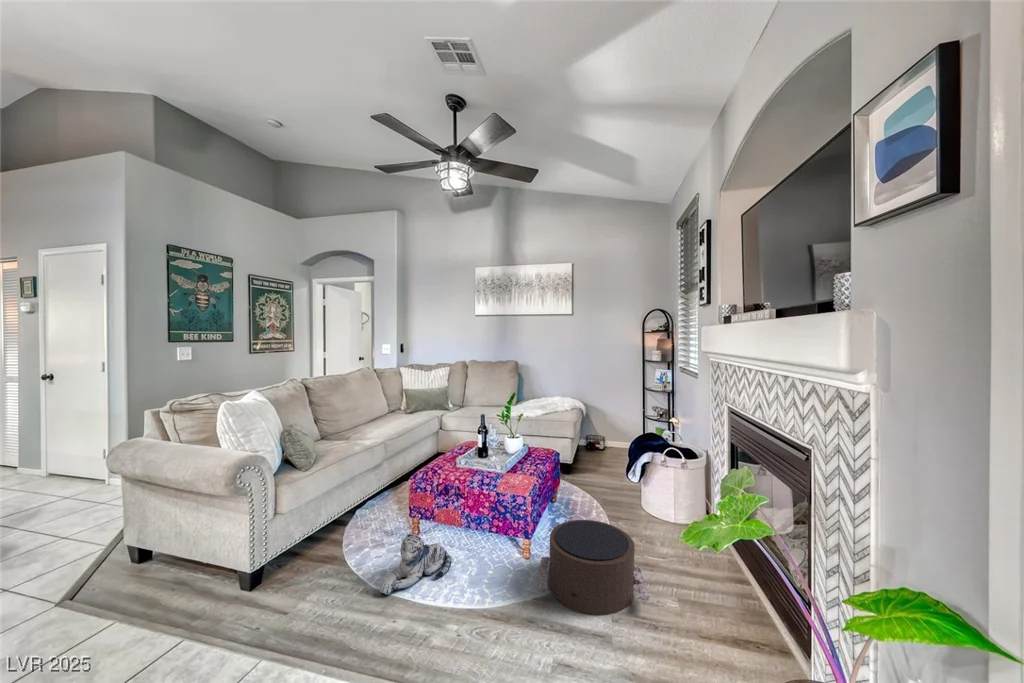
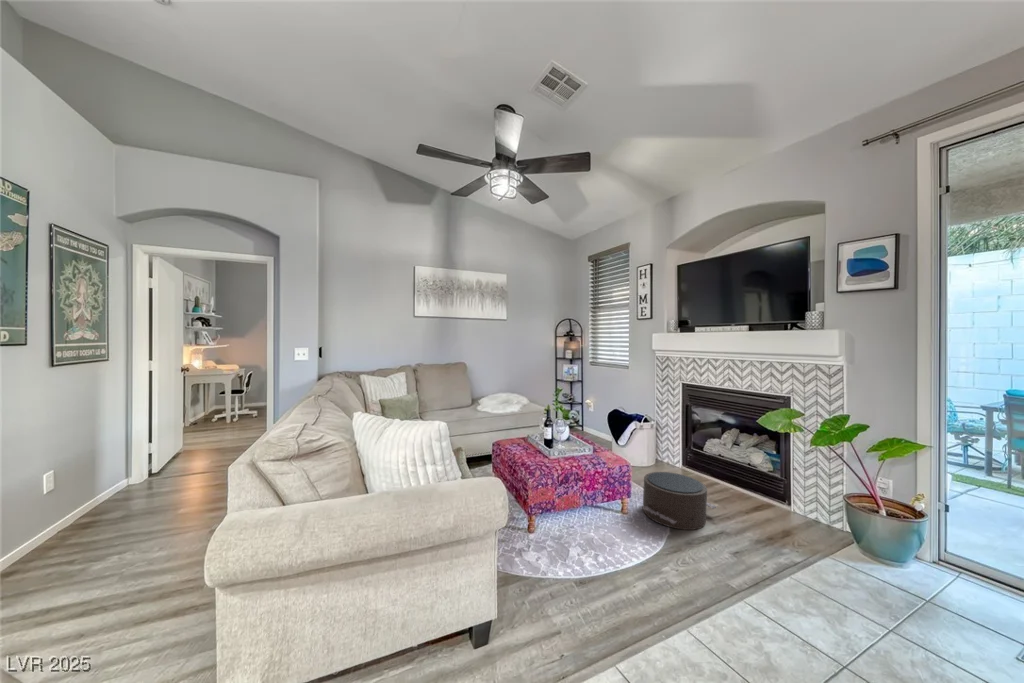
plush toy: present [380,534,451,595] -> none [565,519,603,577]

